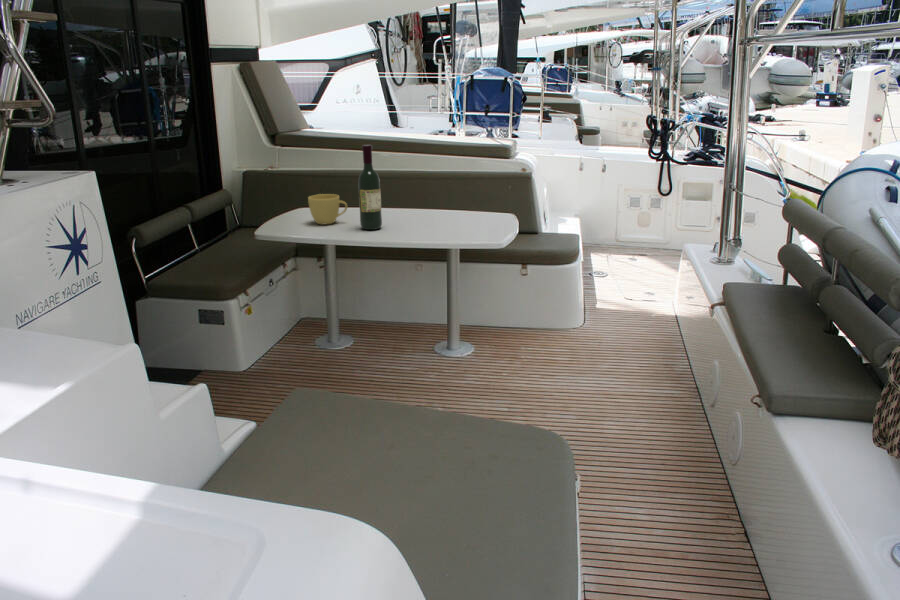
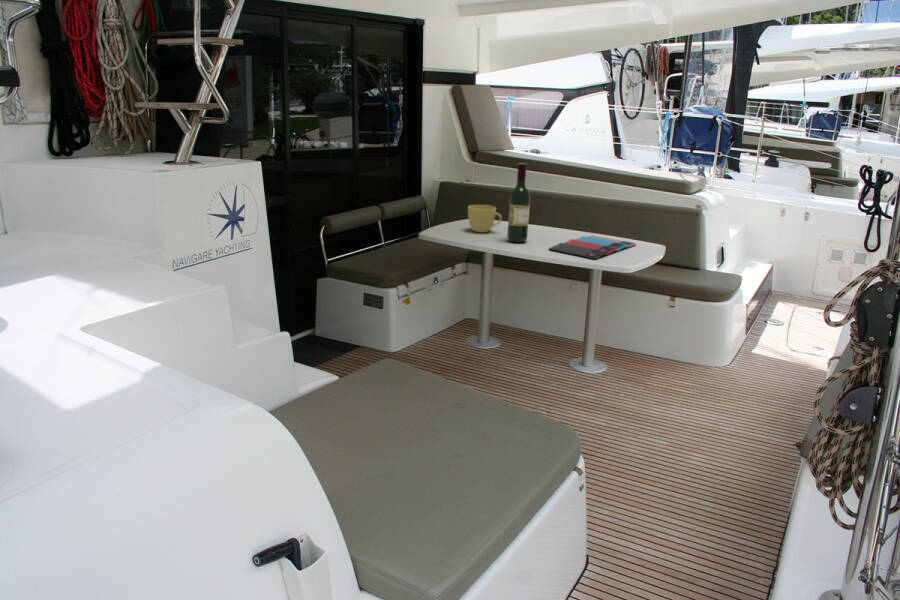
smartphone: none [410,212,488,236] -> present [549,236,636,259]

